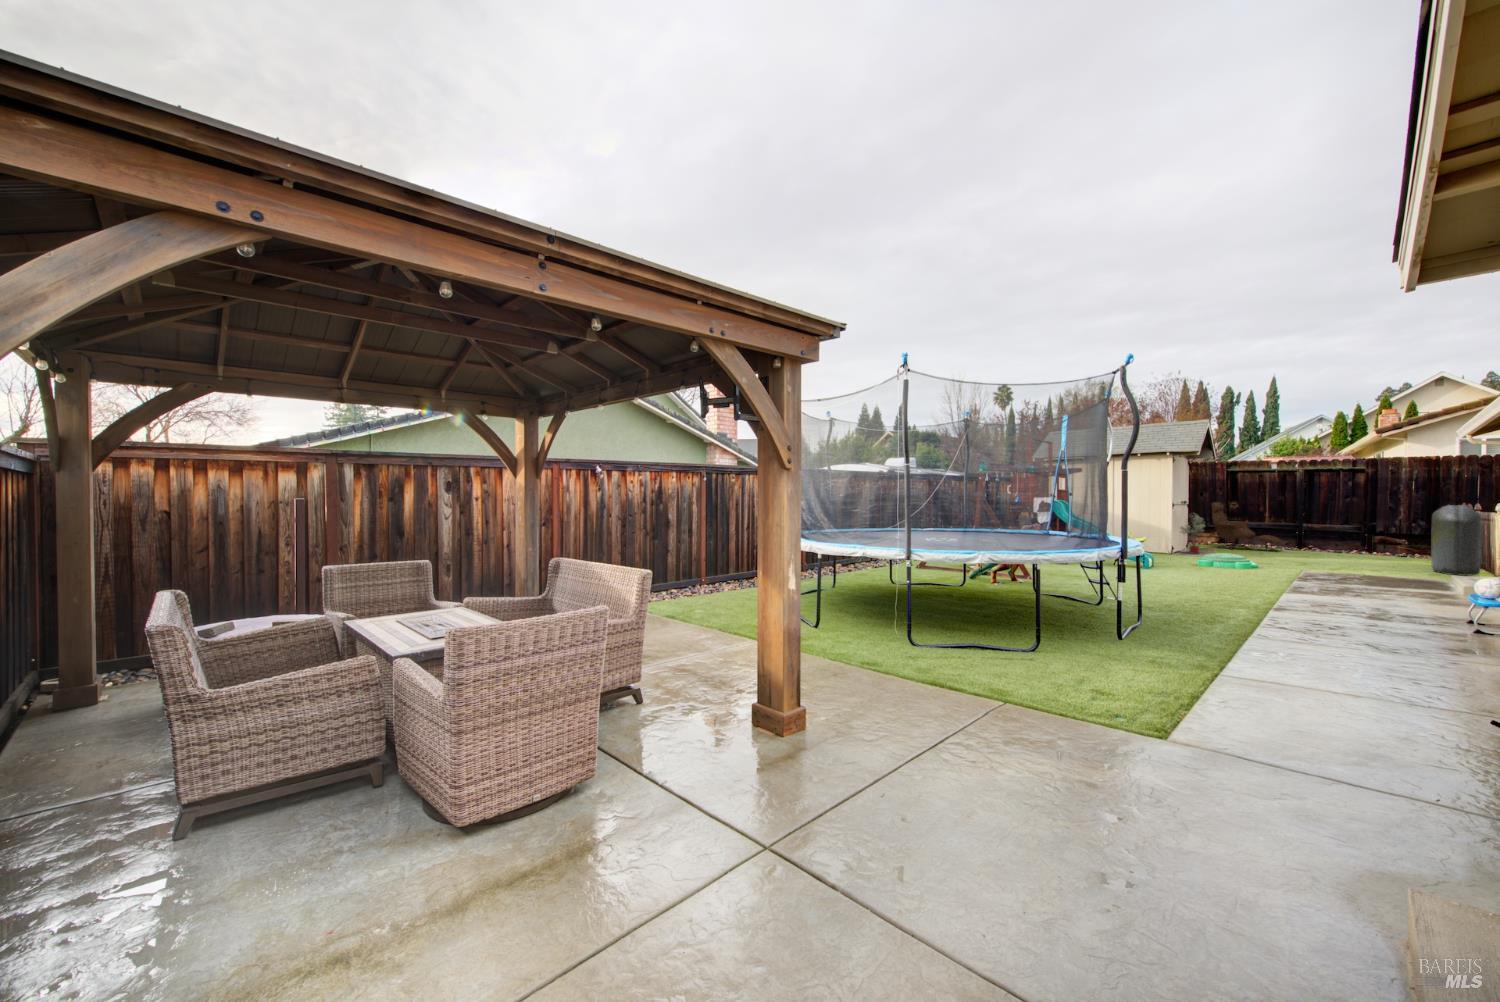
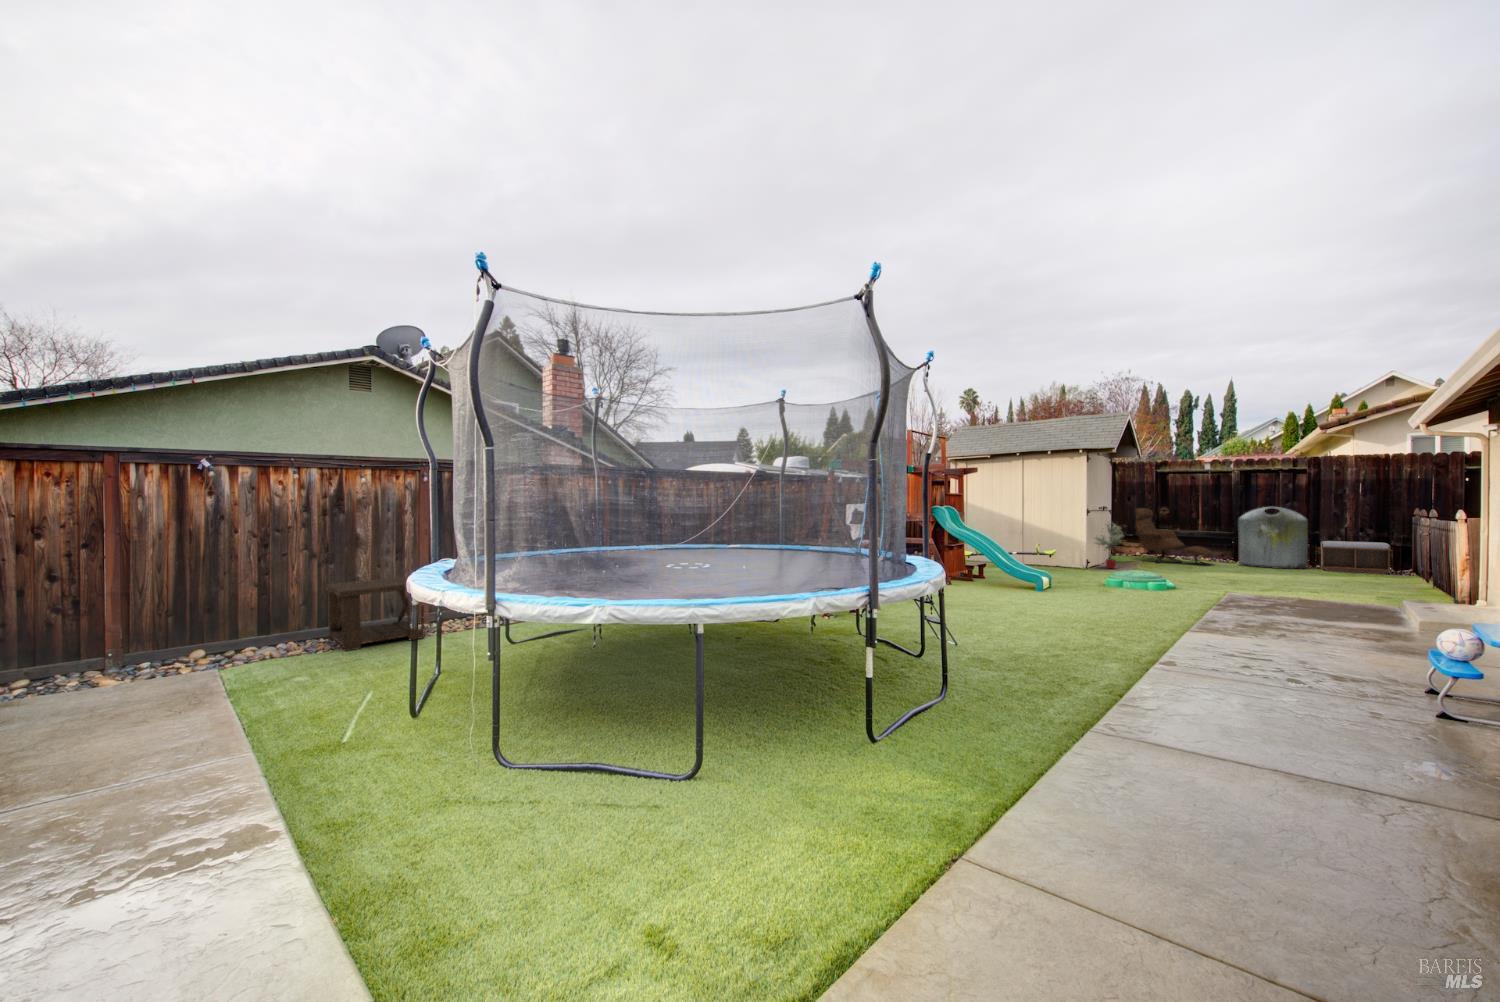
trash can: present [1431,505,1481,576] -> present [1238,507,1308,569]
bench: none [1377,531,1439,558] -> present [1321,541,1391,574]
side table: none [654,550,727,600] -> present [326,577,425,651]

